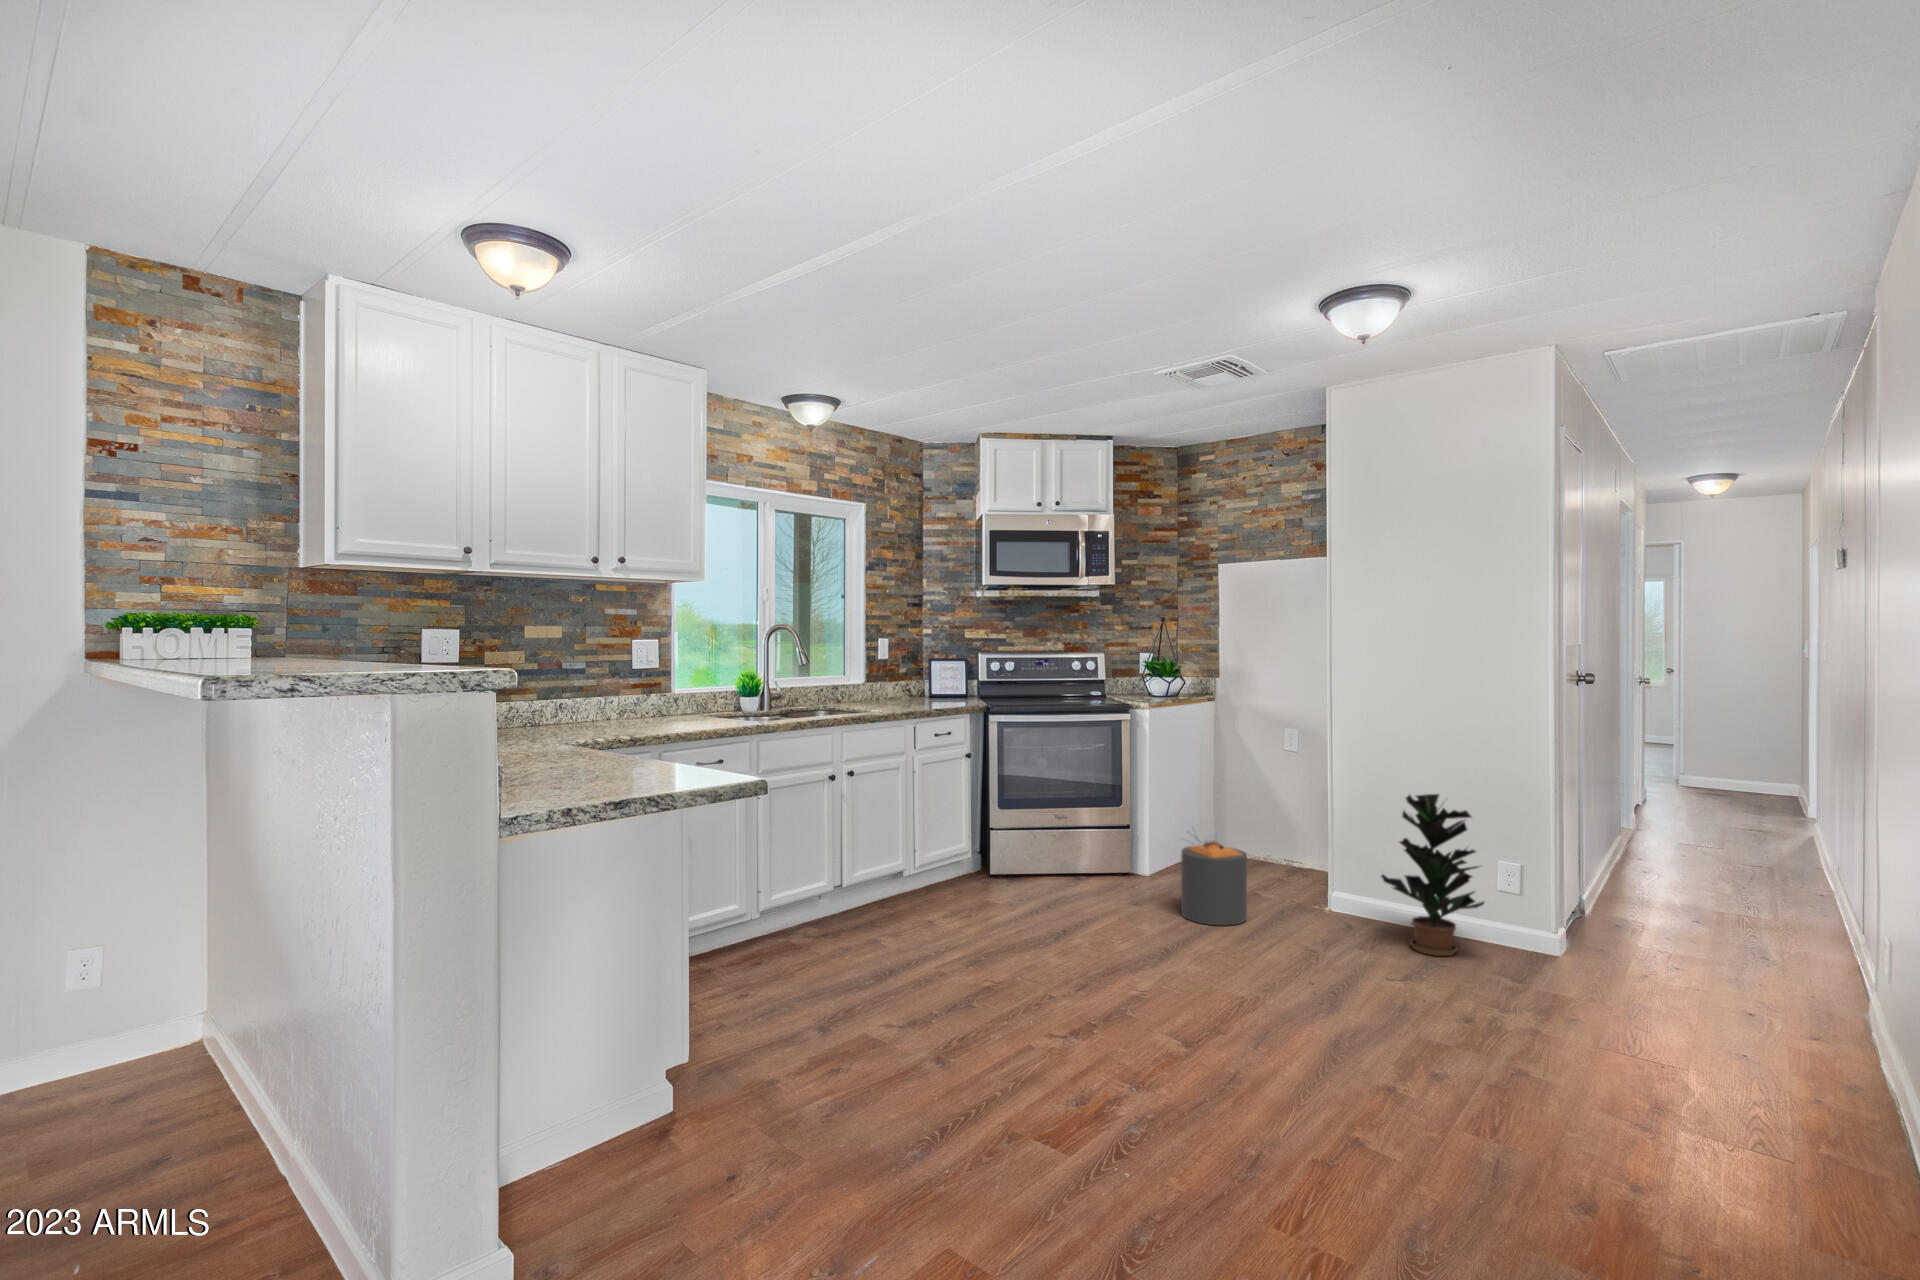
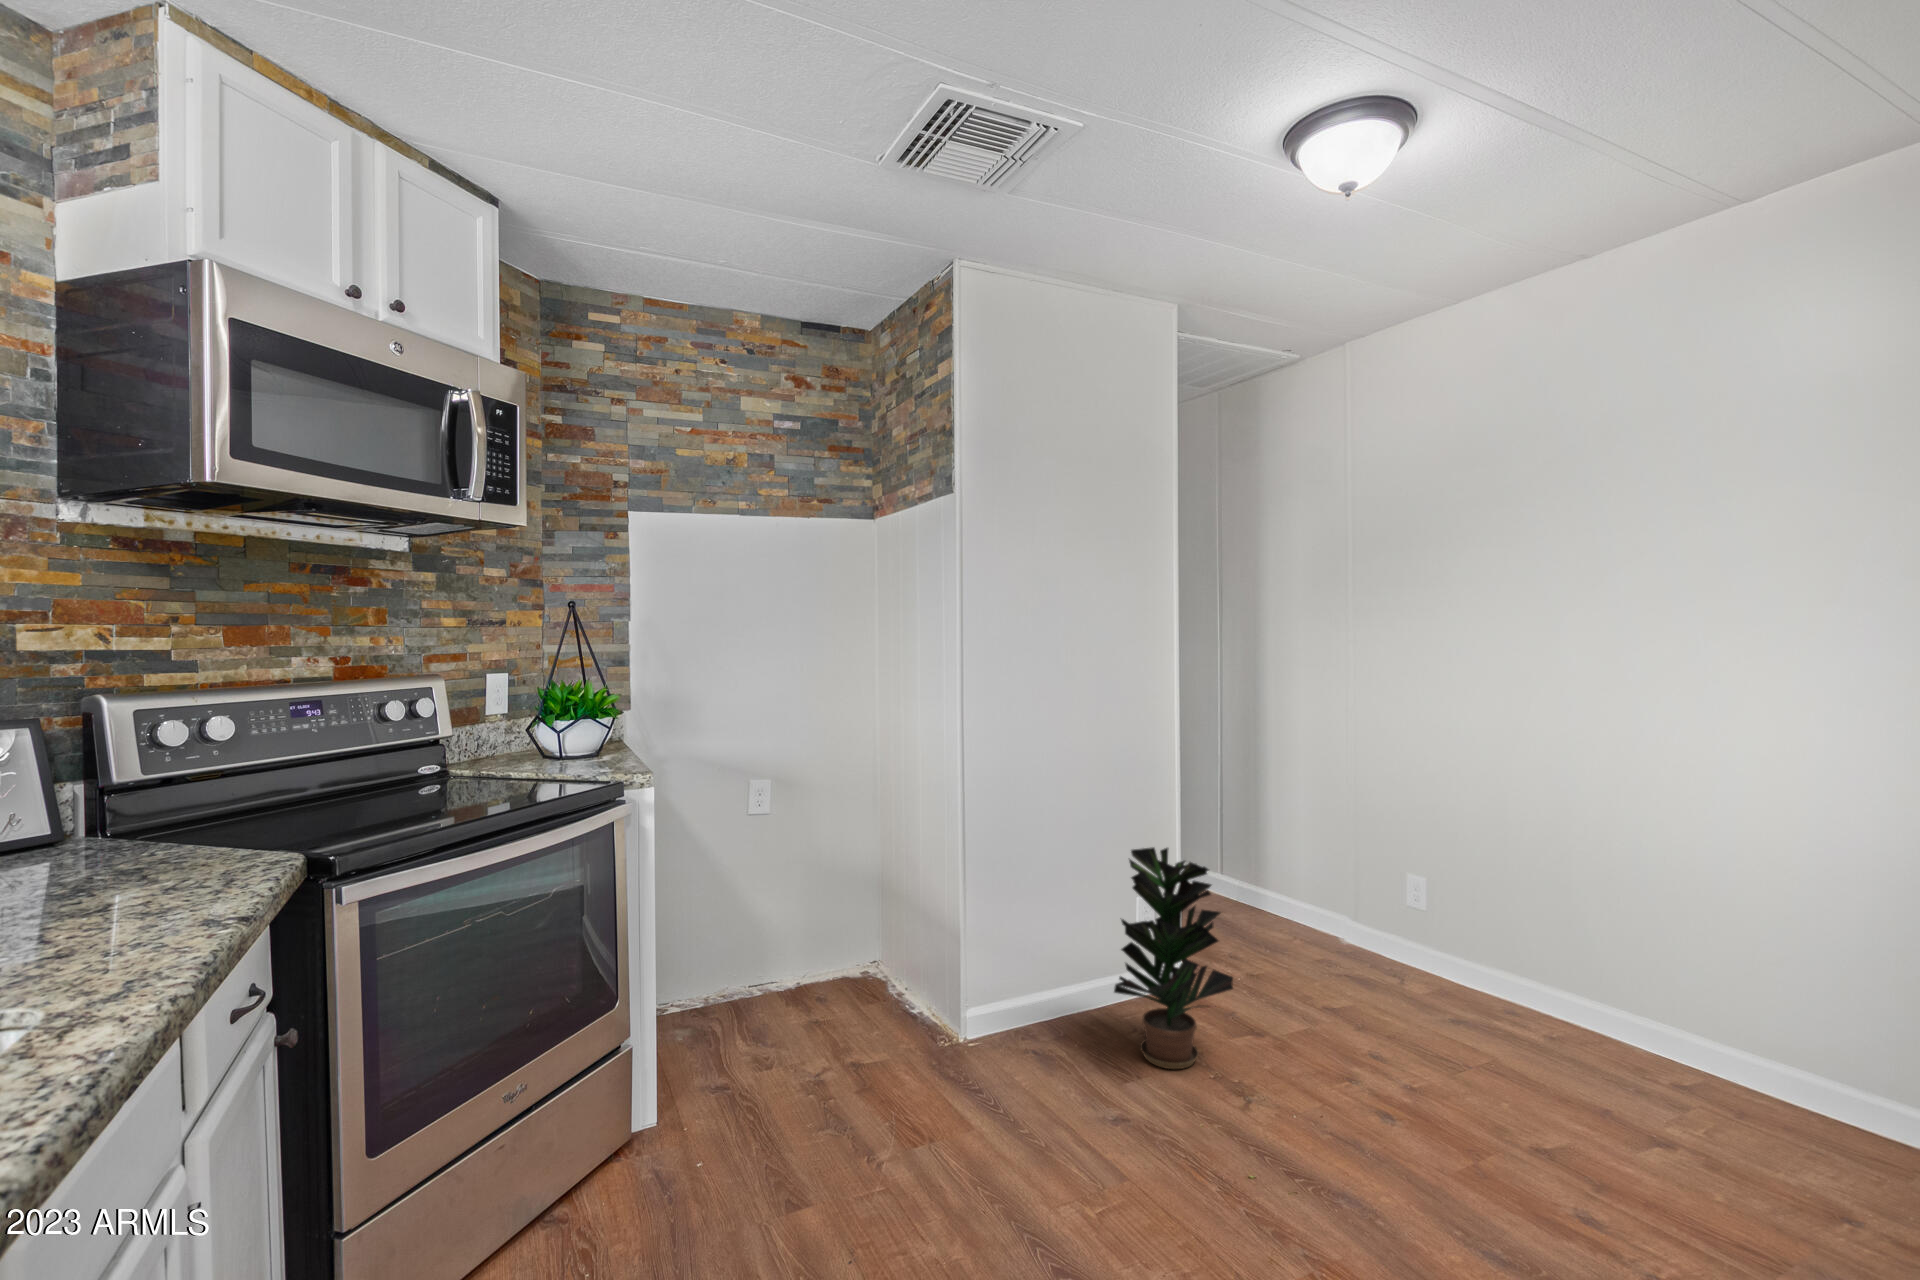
trash can: present [1181,831,1247,926] -> none [873,997,993,1207]

